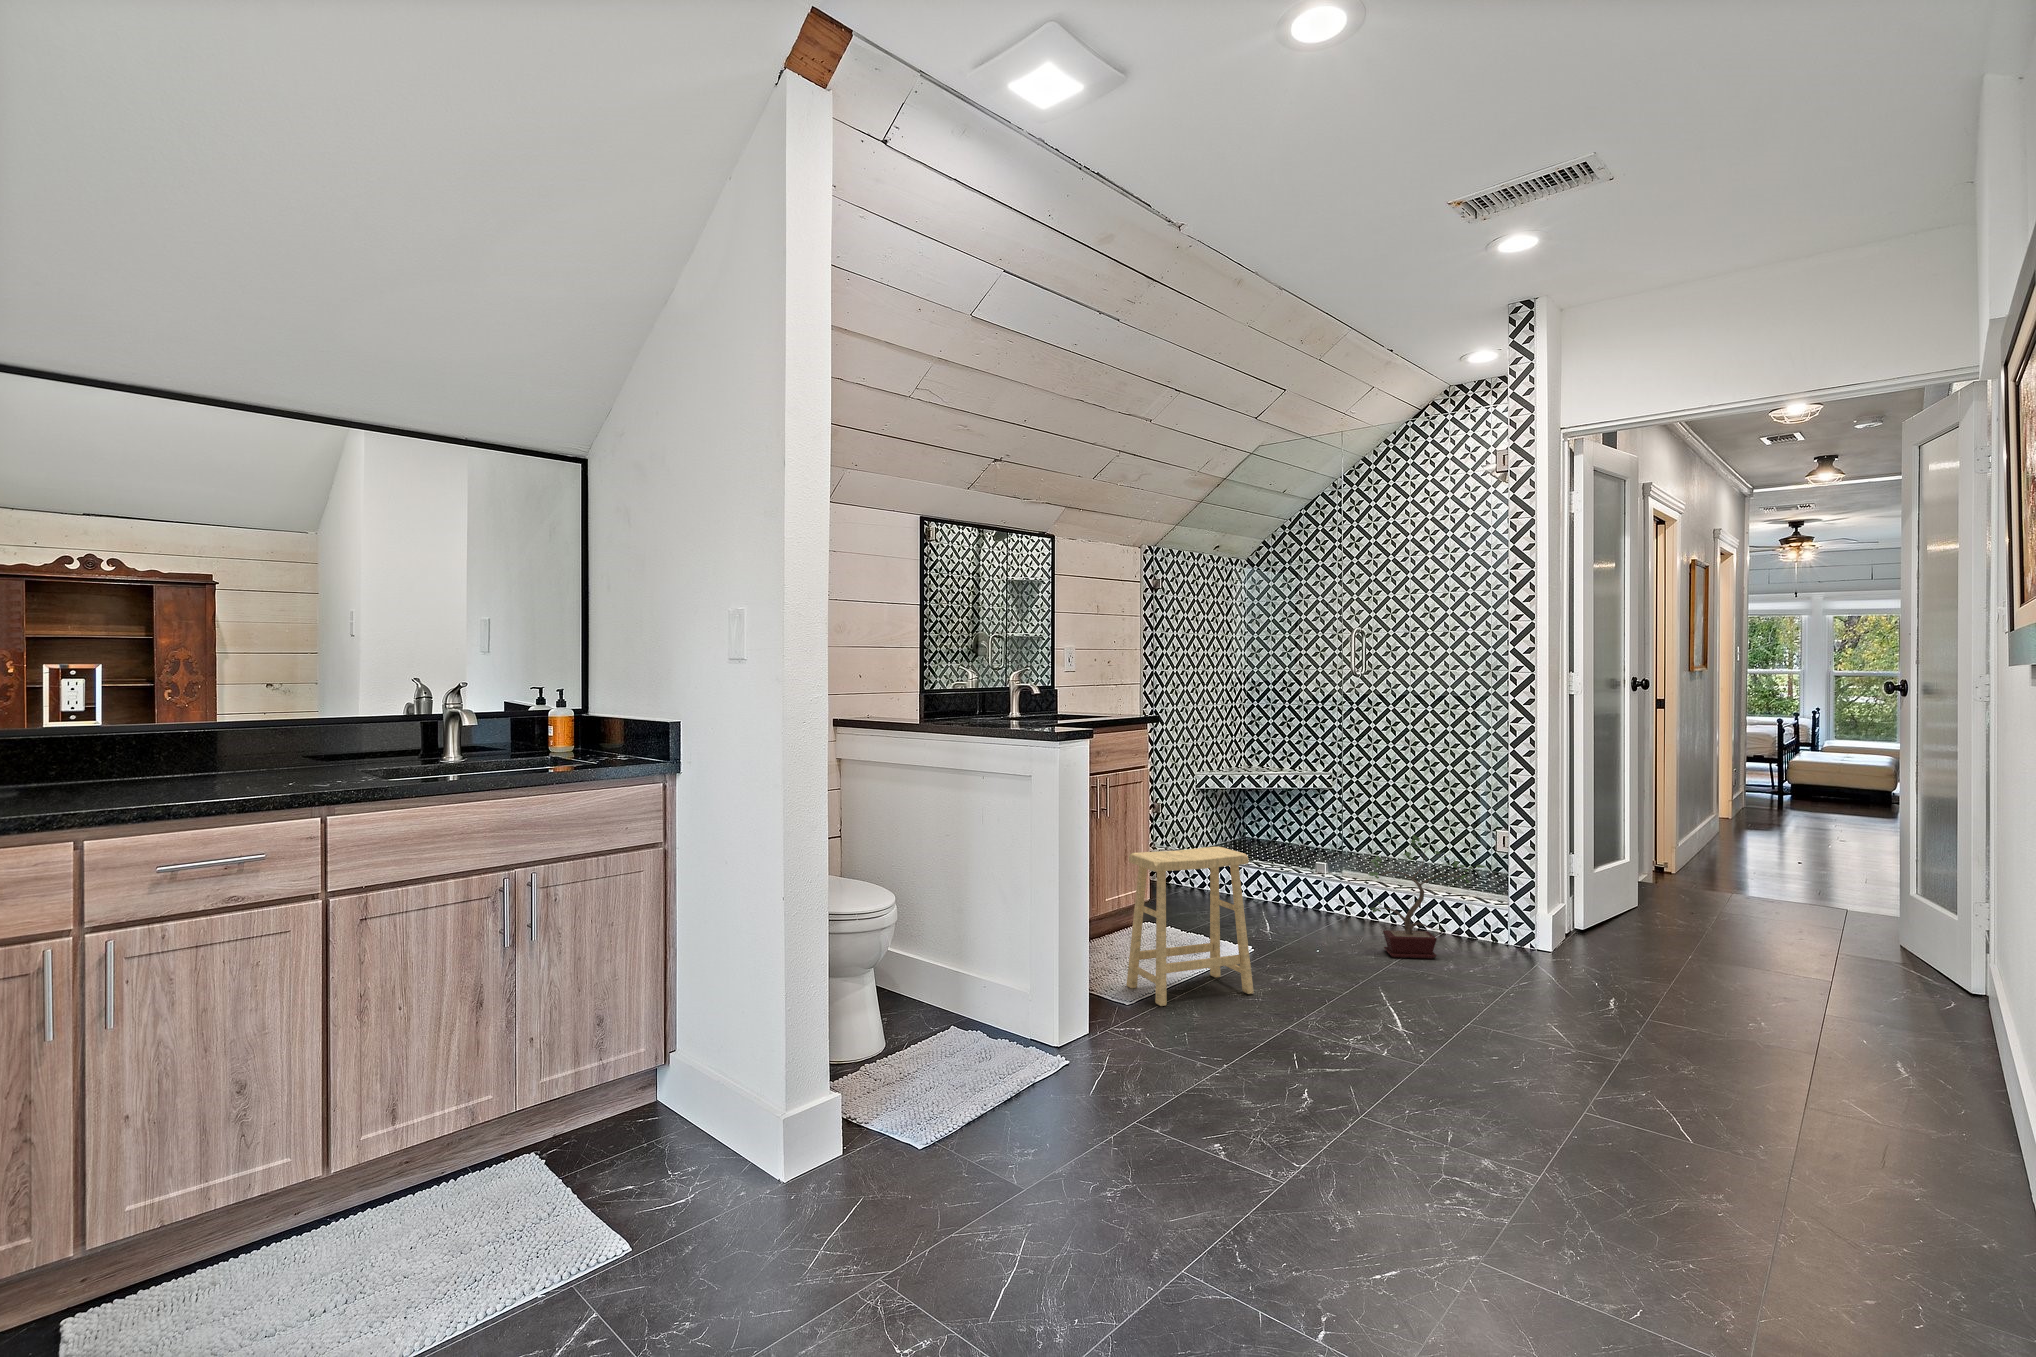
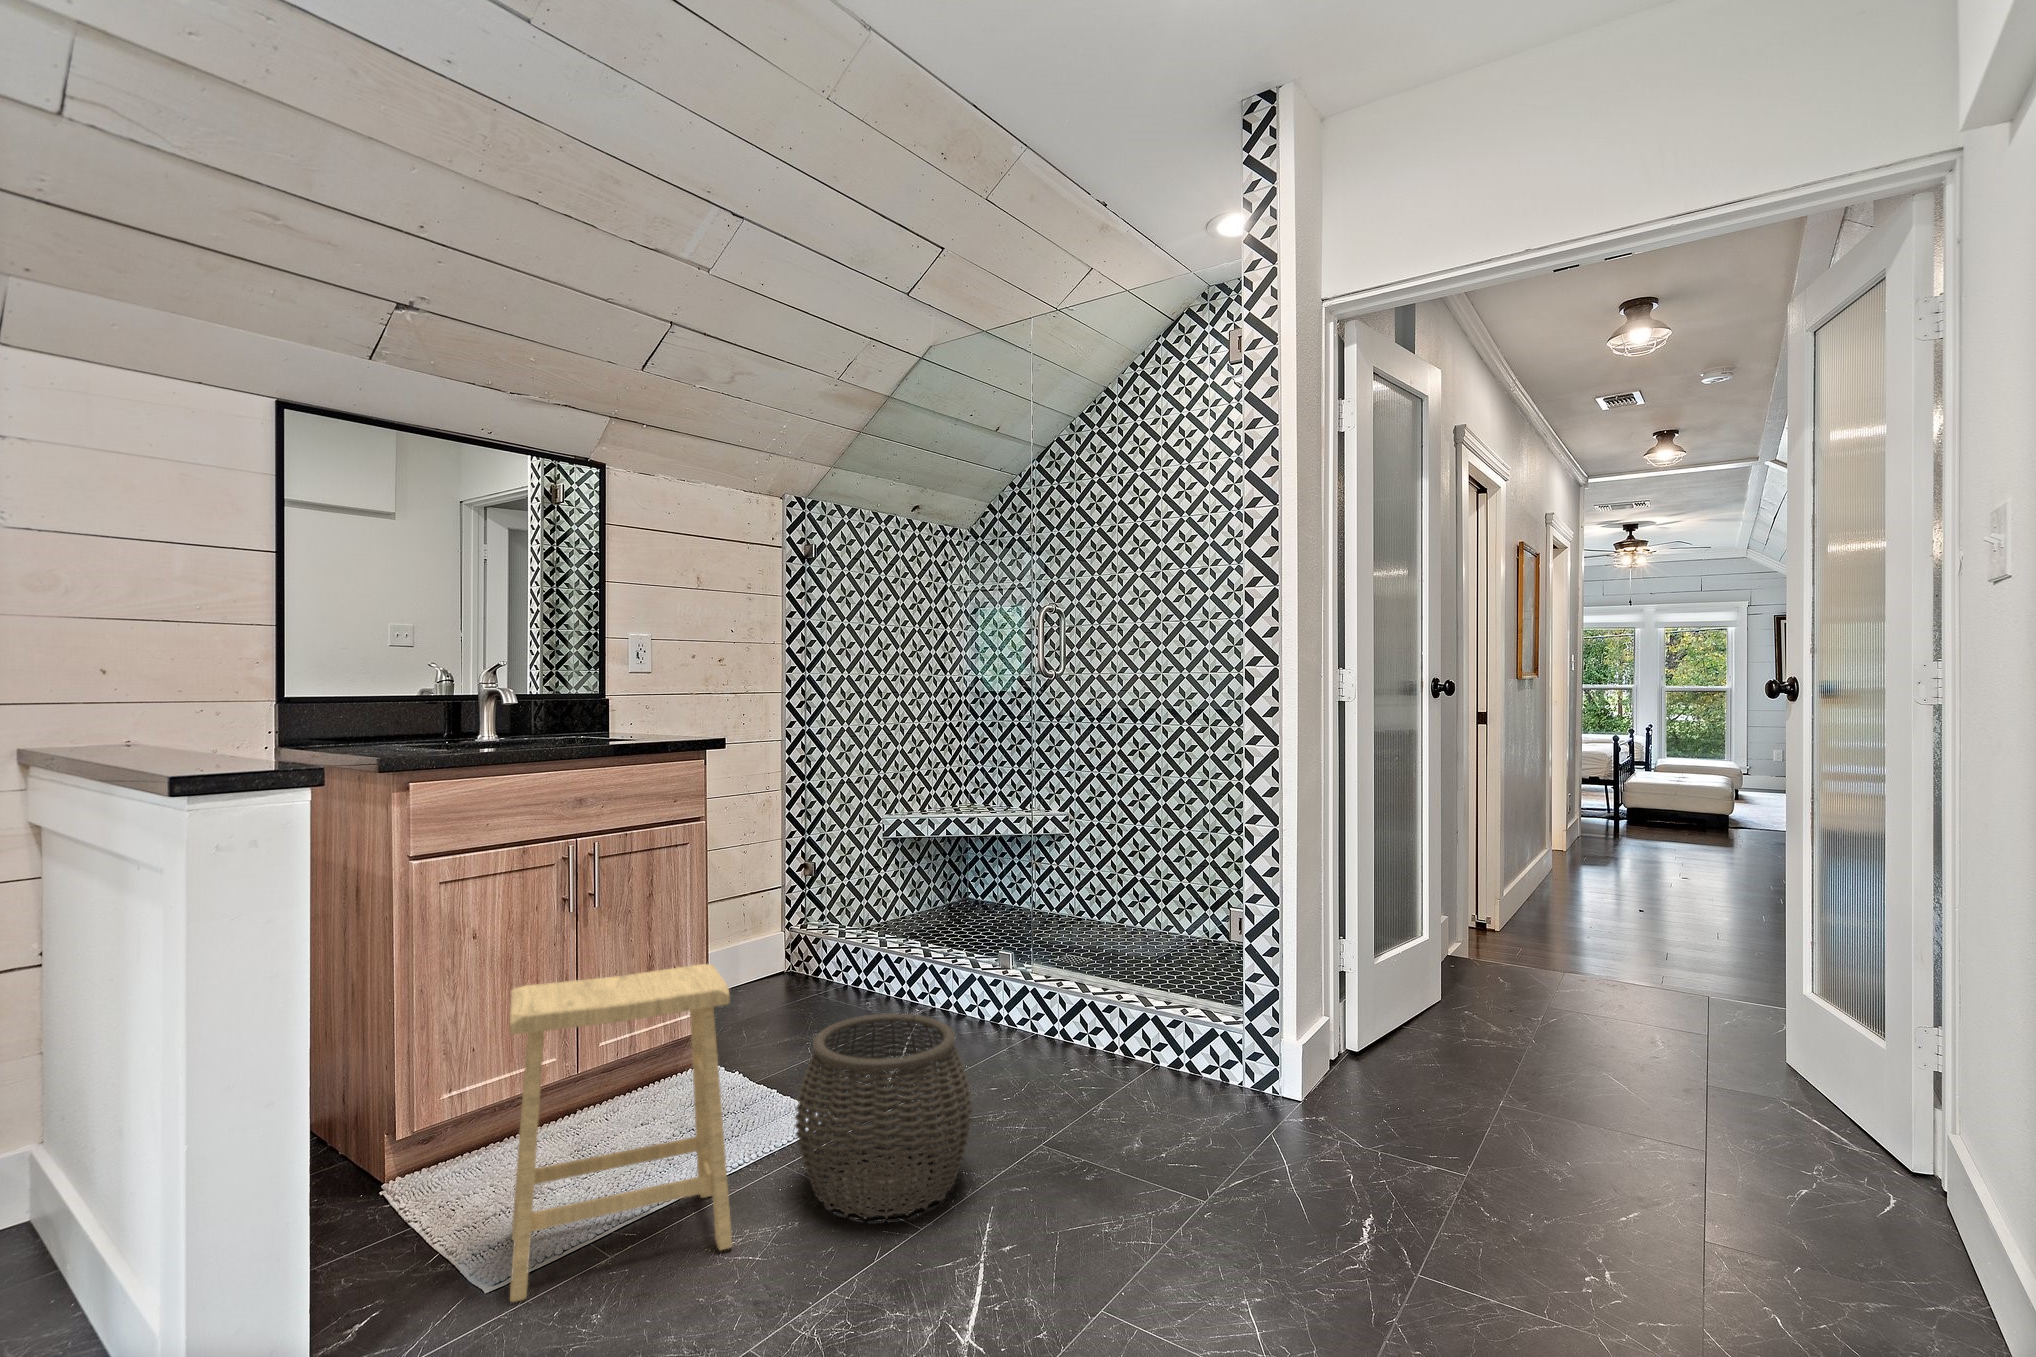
potted plant: present [1369,835,1485,958] -> none [1009,921,1193,1128]
woven basket: none [1263,883,1368,986] -> present [795,1014,973,1219]

